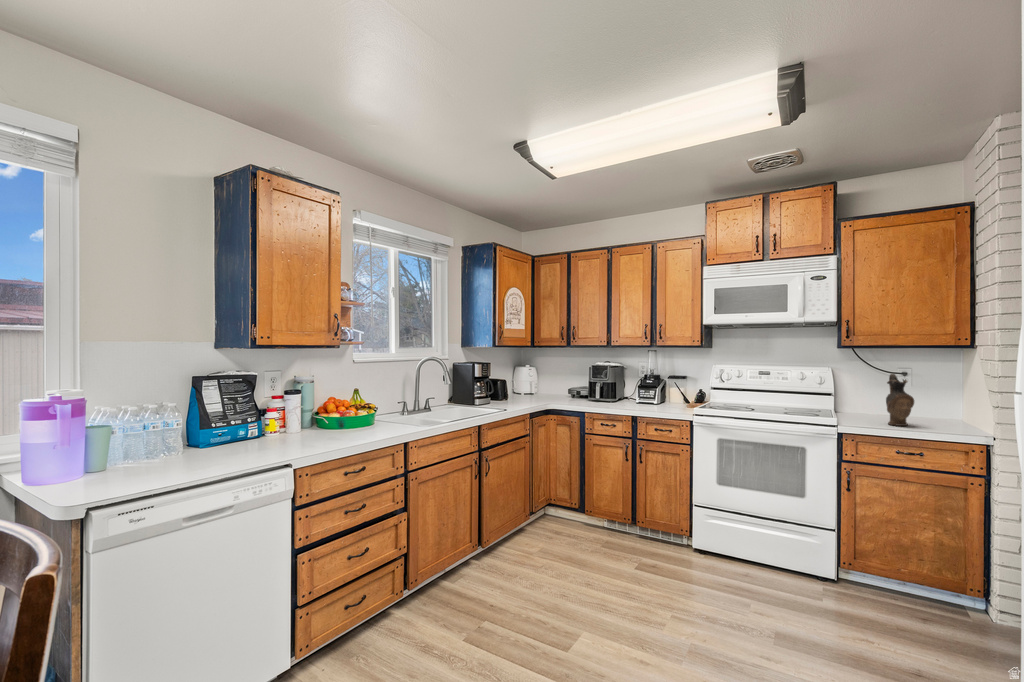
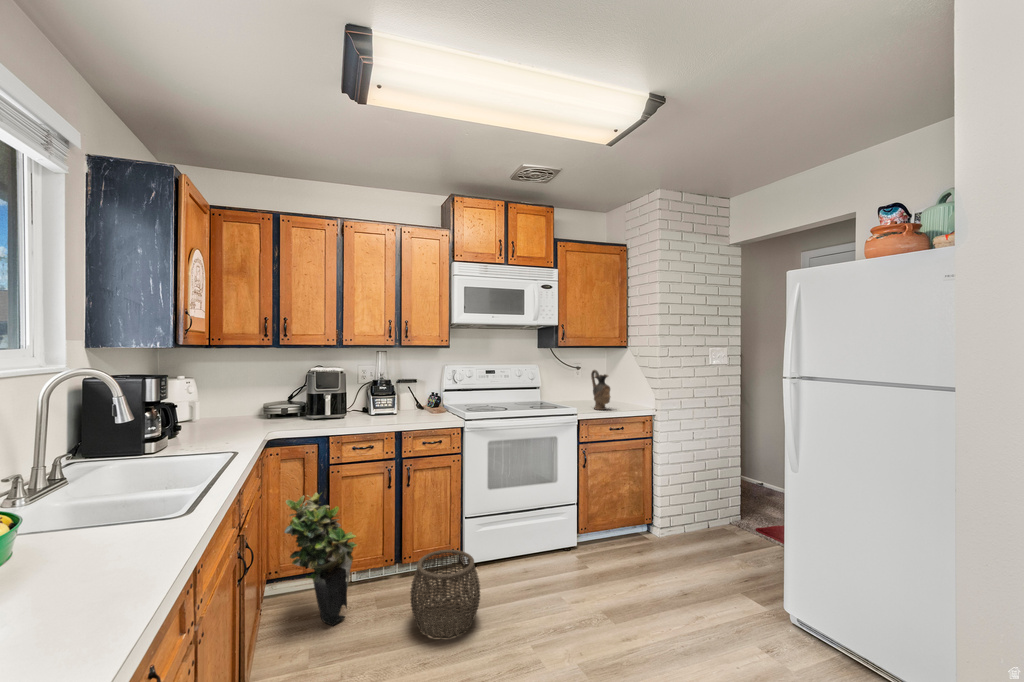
potted plant: none [542,450,592,542] -> present [285,493,357,625]
woven basket: none [604,514,663,580] -> present [410,550,480,638]

